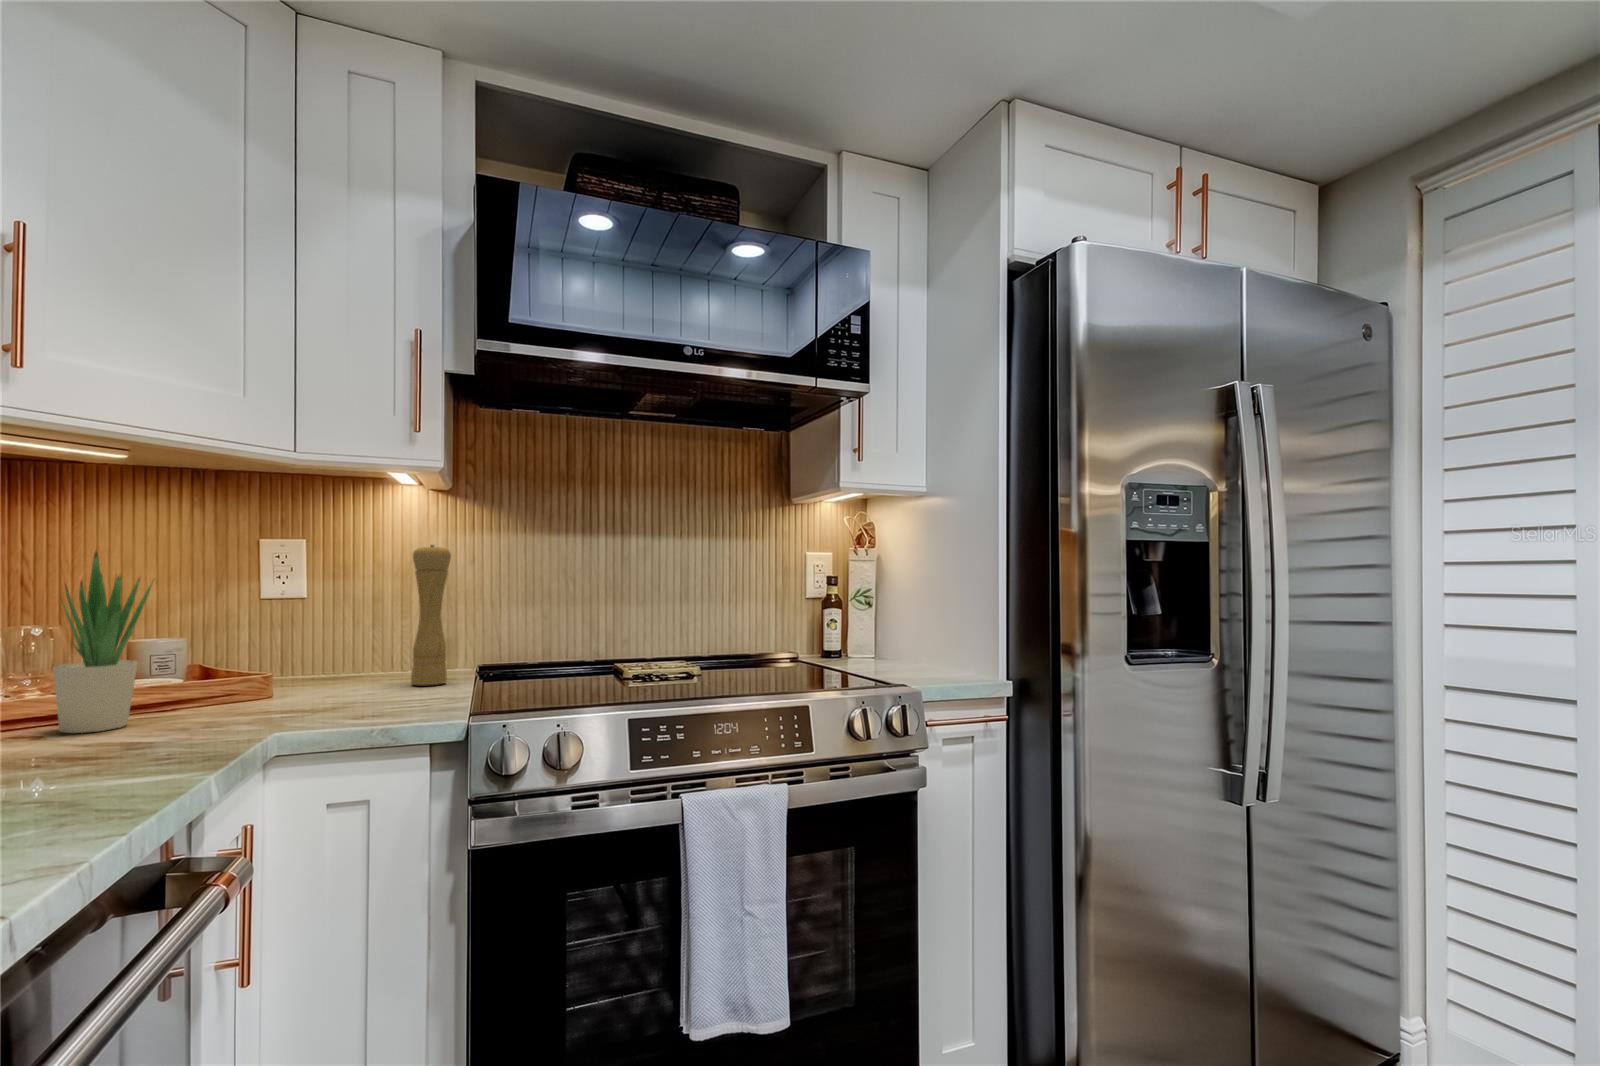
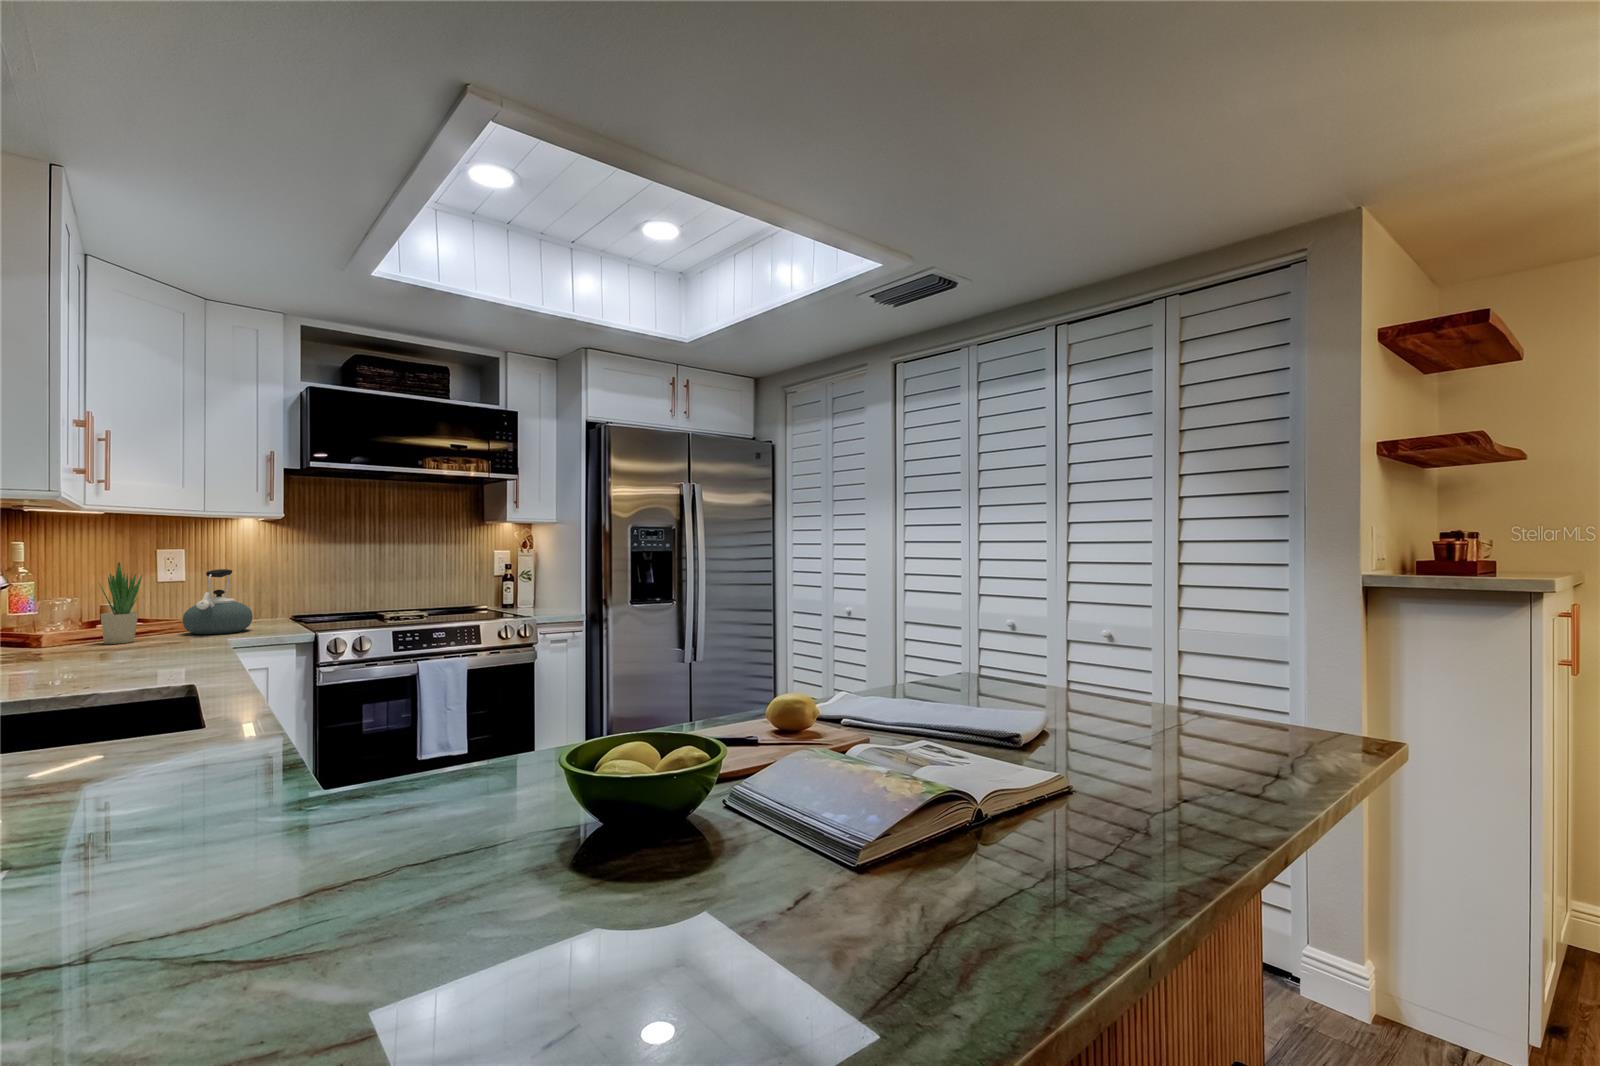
pepper mill: present [411,545,451,685] -> none [262,553,284,625]
kettle: none [245,573,378,710] -> present [183,569,253,634]

